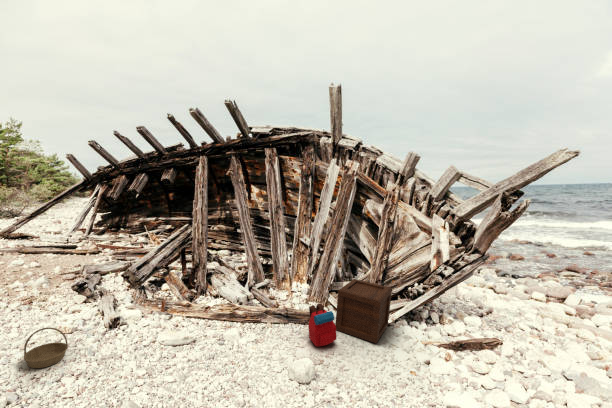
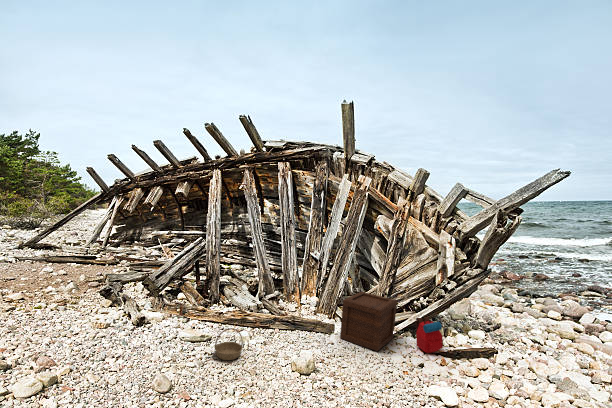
backpack: present [308,304,336,346] -> present [416,317,443,353]
basket: present [24,328,68,368] -> present [215,328,243,360]

